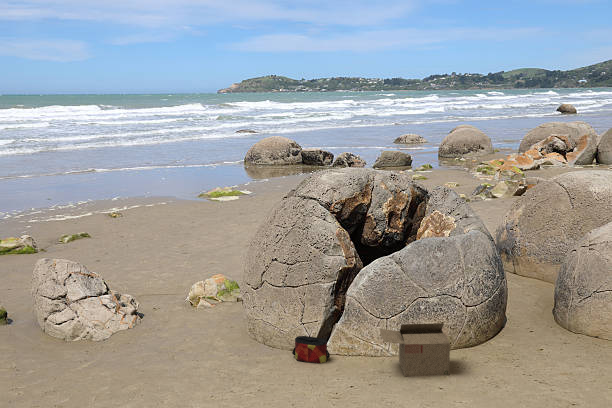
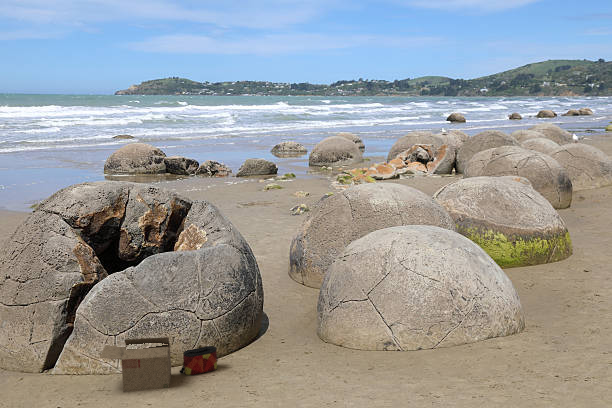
bag: present [292,336,330,364] -> present [179,346,218,376]

